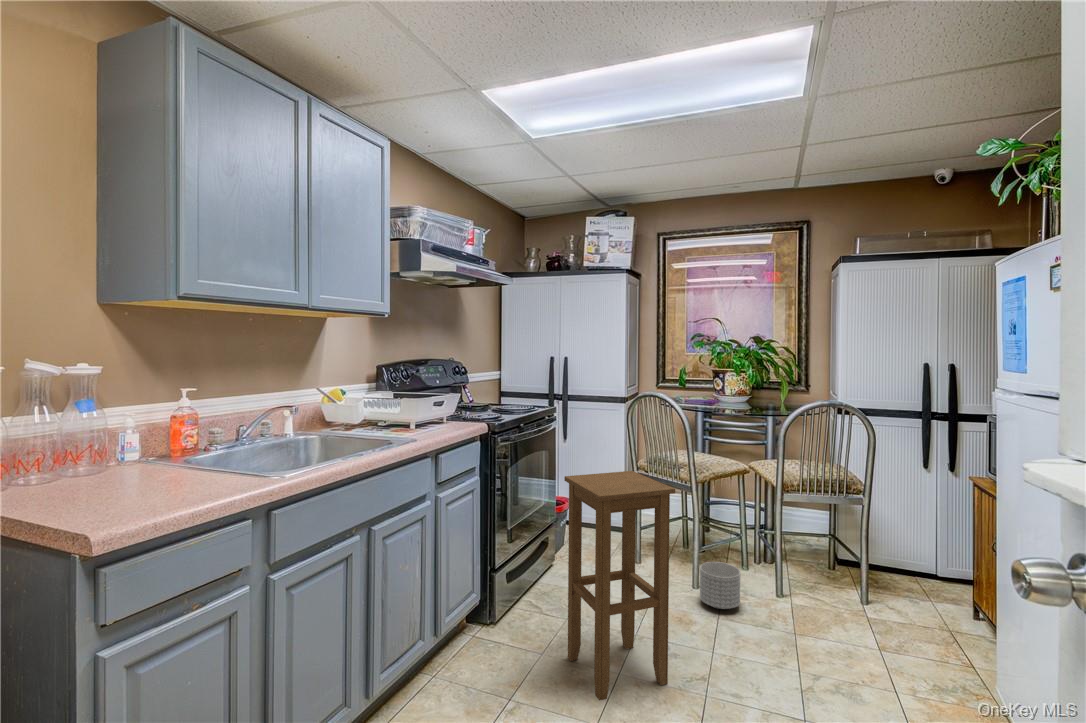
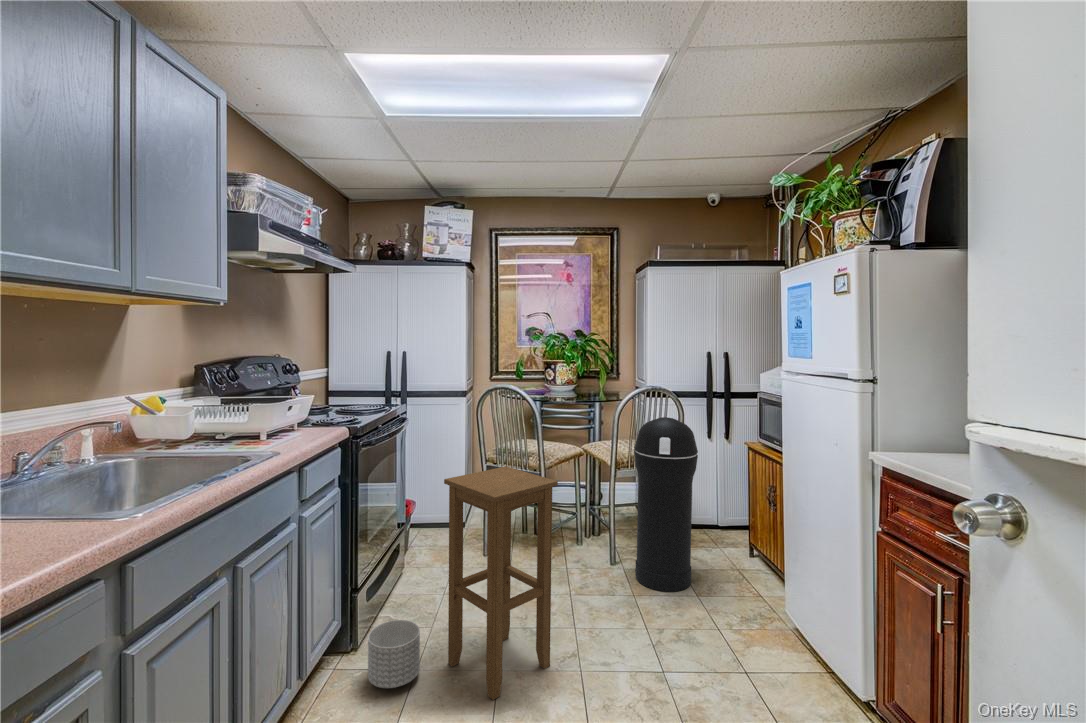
trash can: none [797,432,880,641] -> present [634,417,698,592]
planter: present [700,562,740,609] -> present [368,620,420,688]

